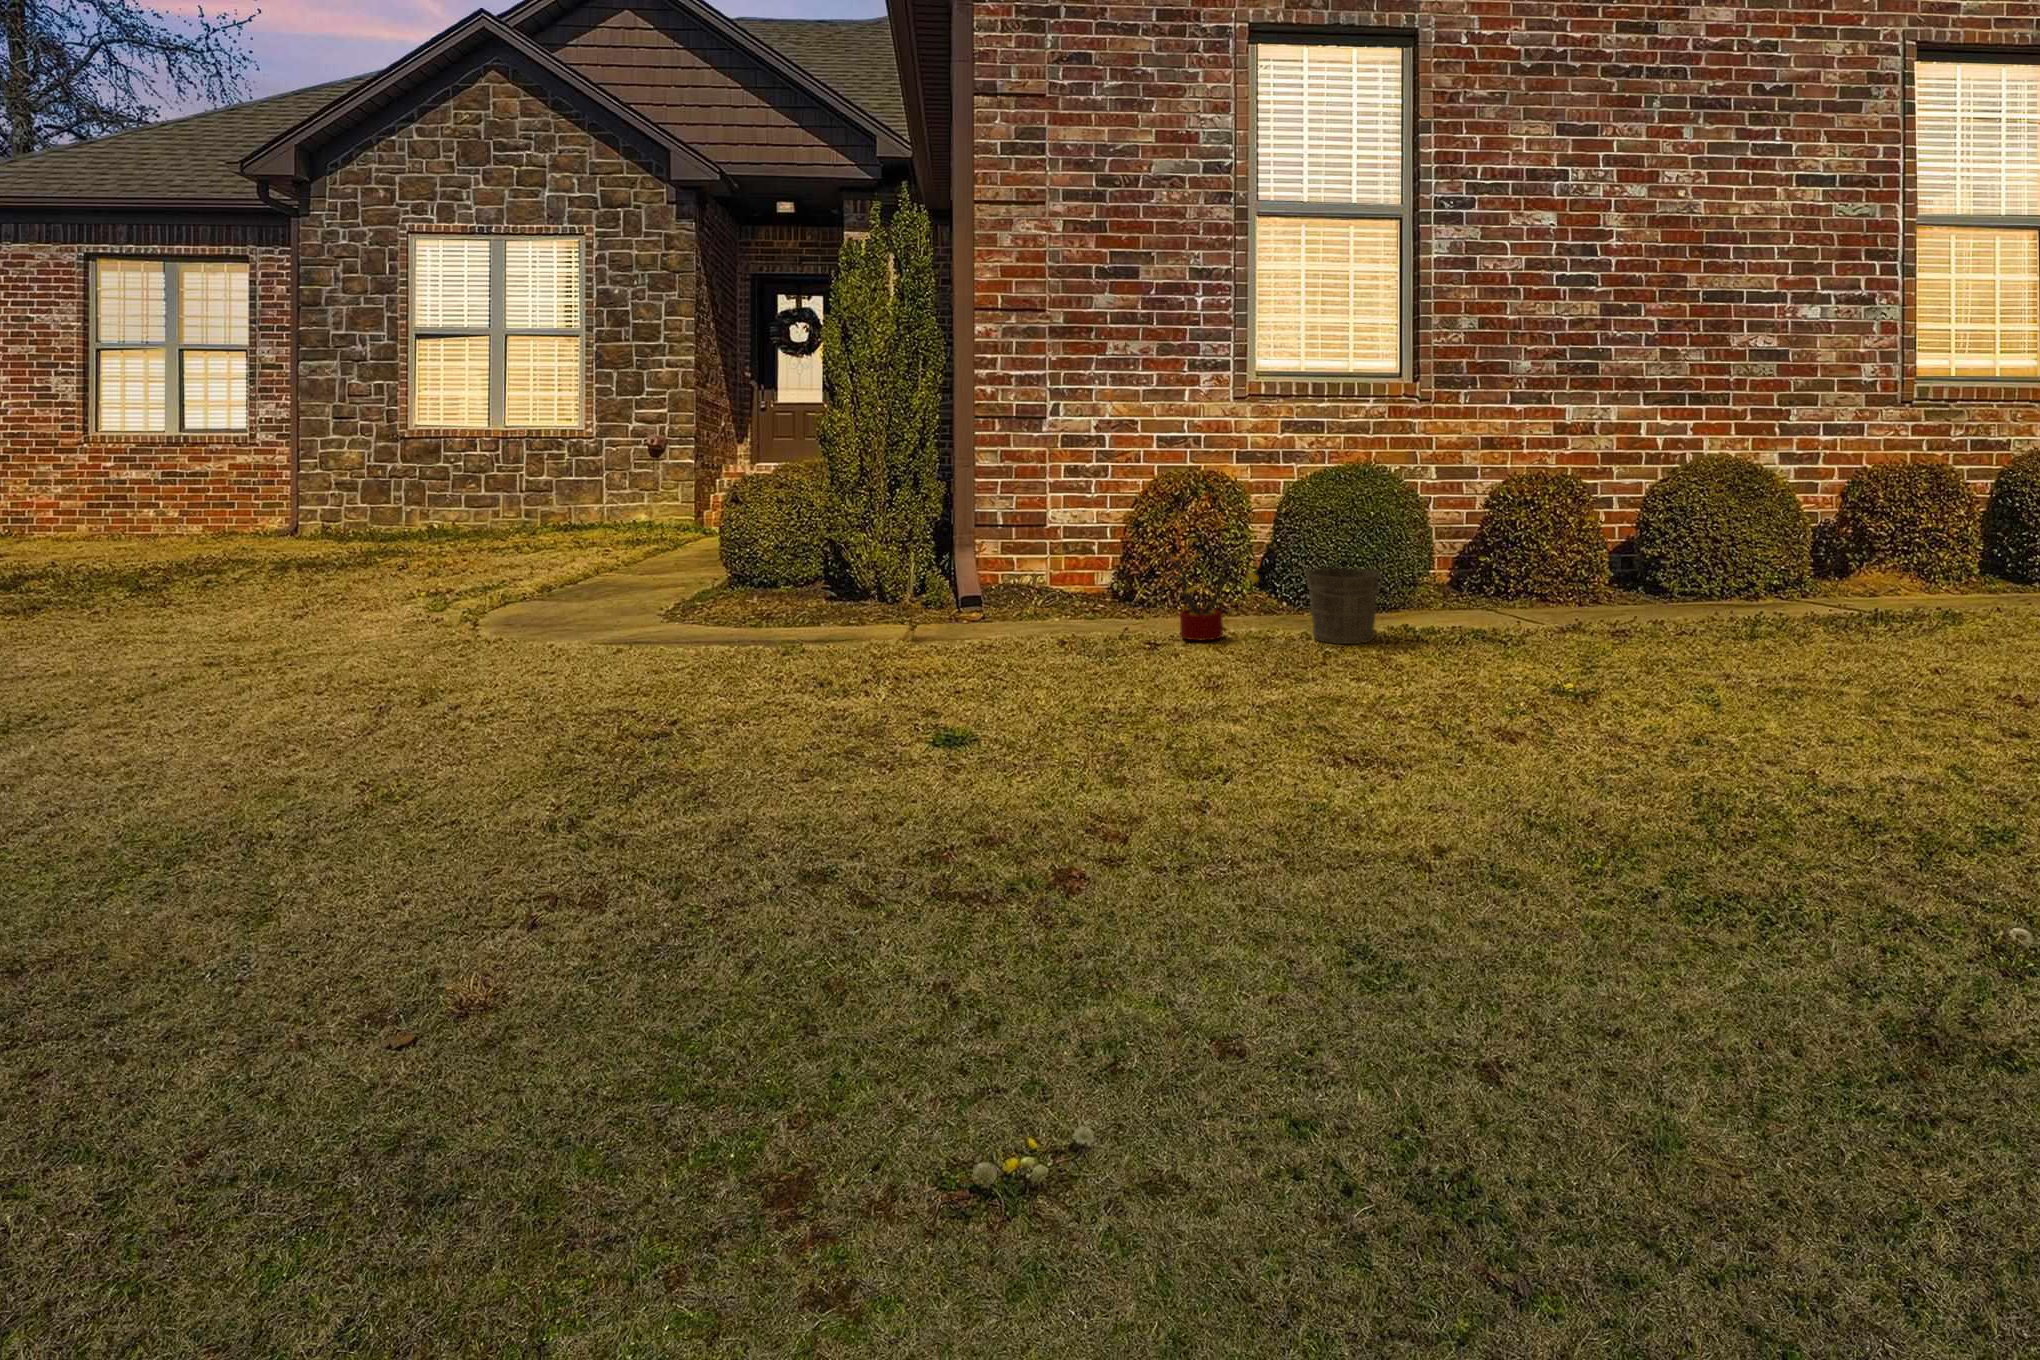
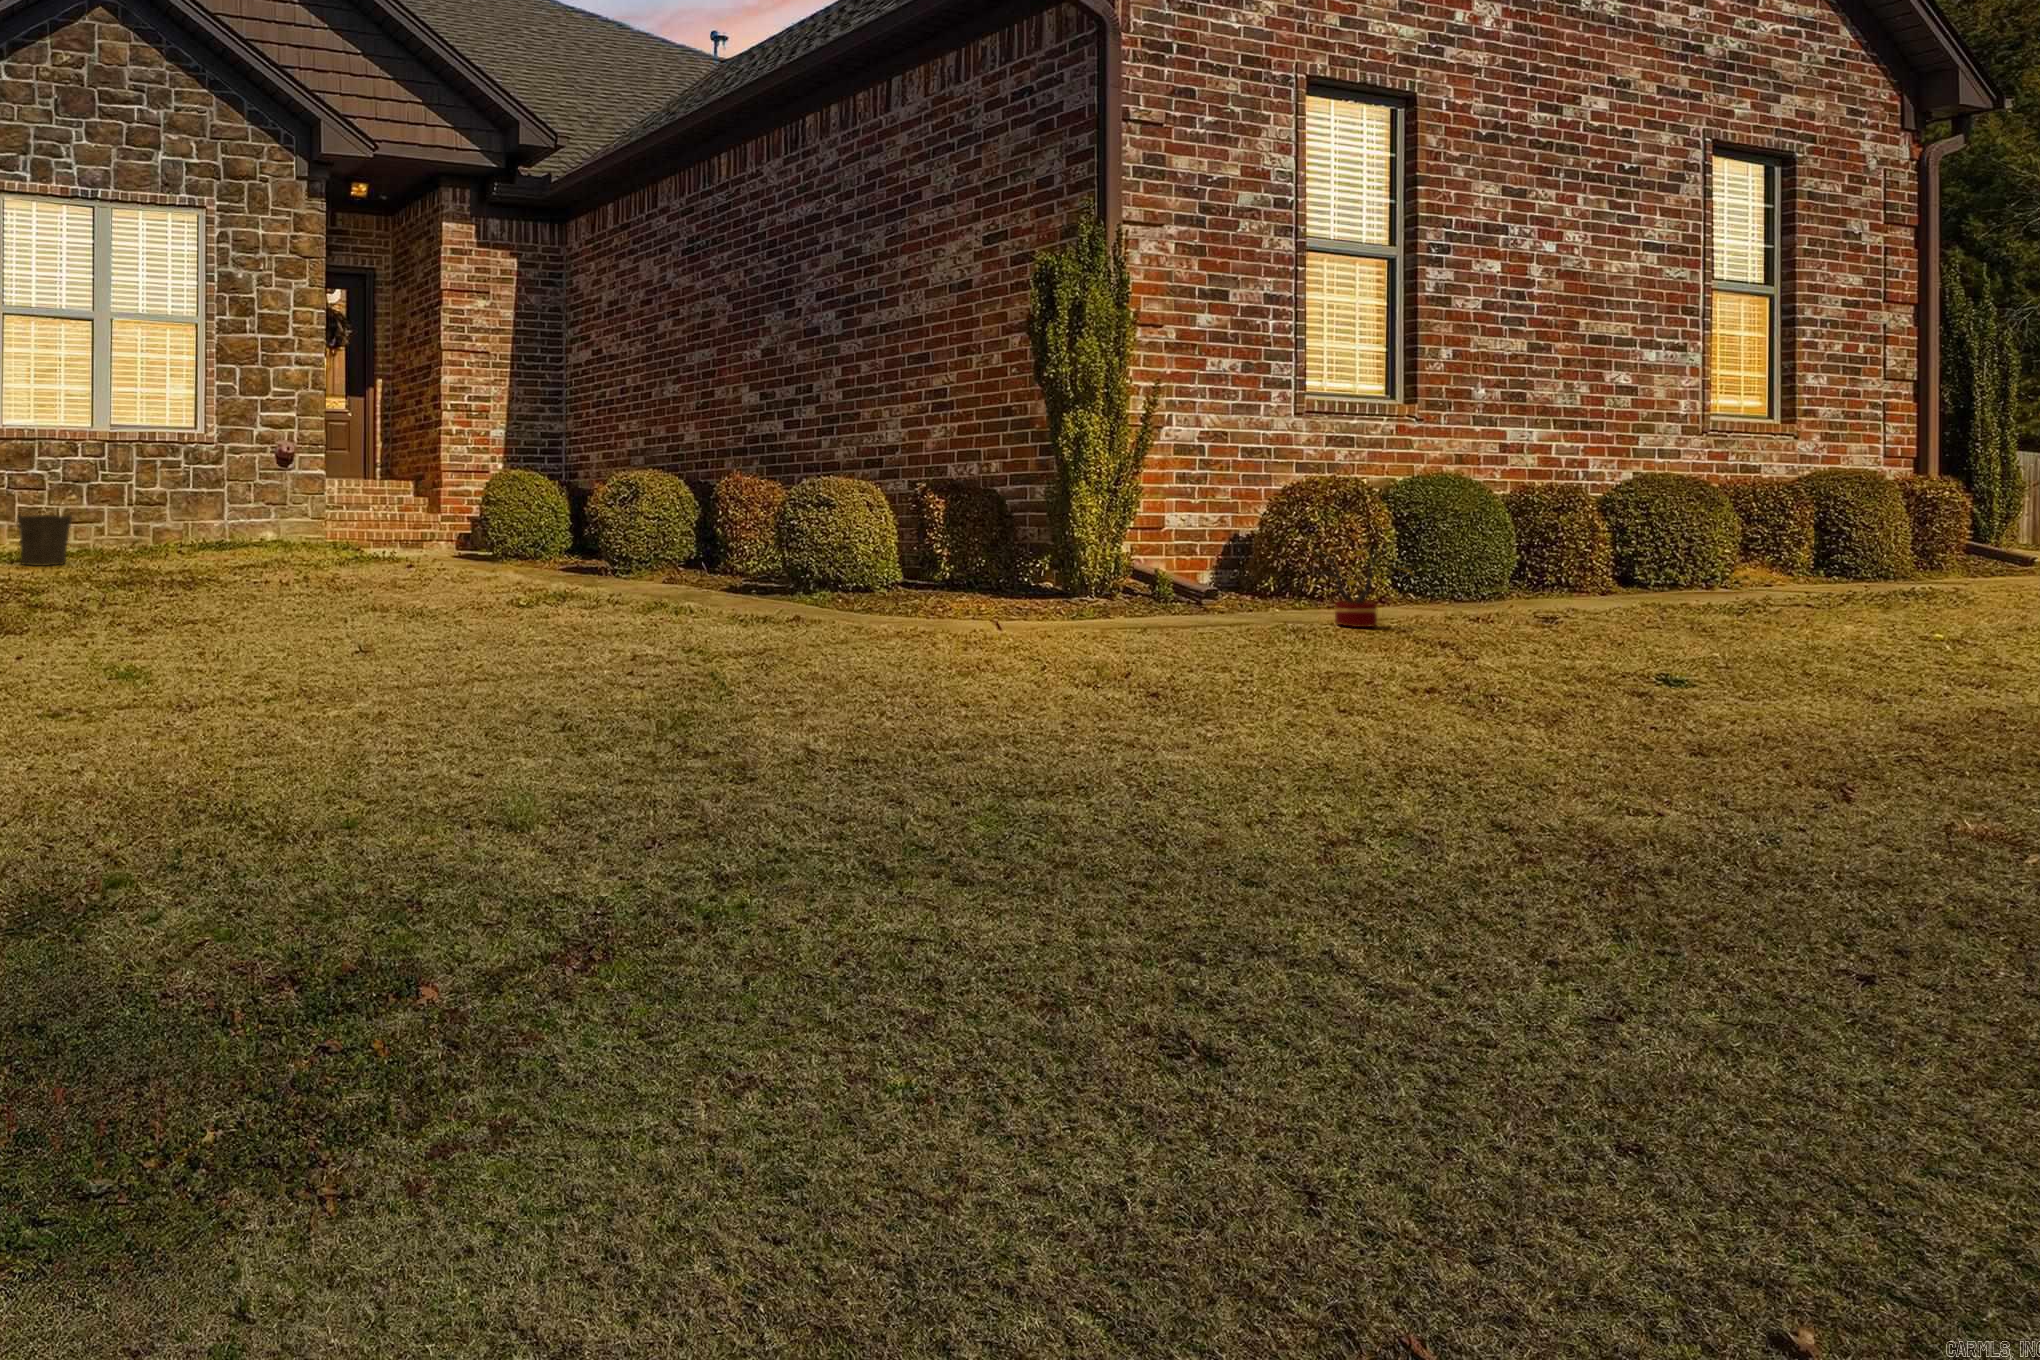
bucket: present [1306,568,1382,644] -> present [17,515,72,566]

